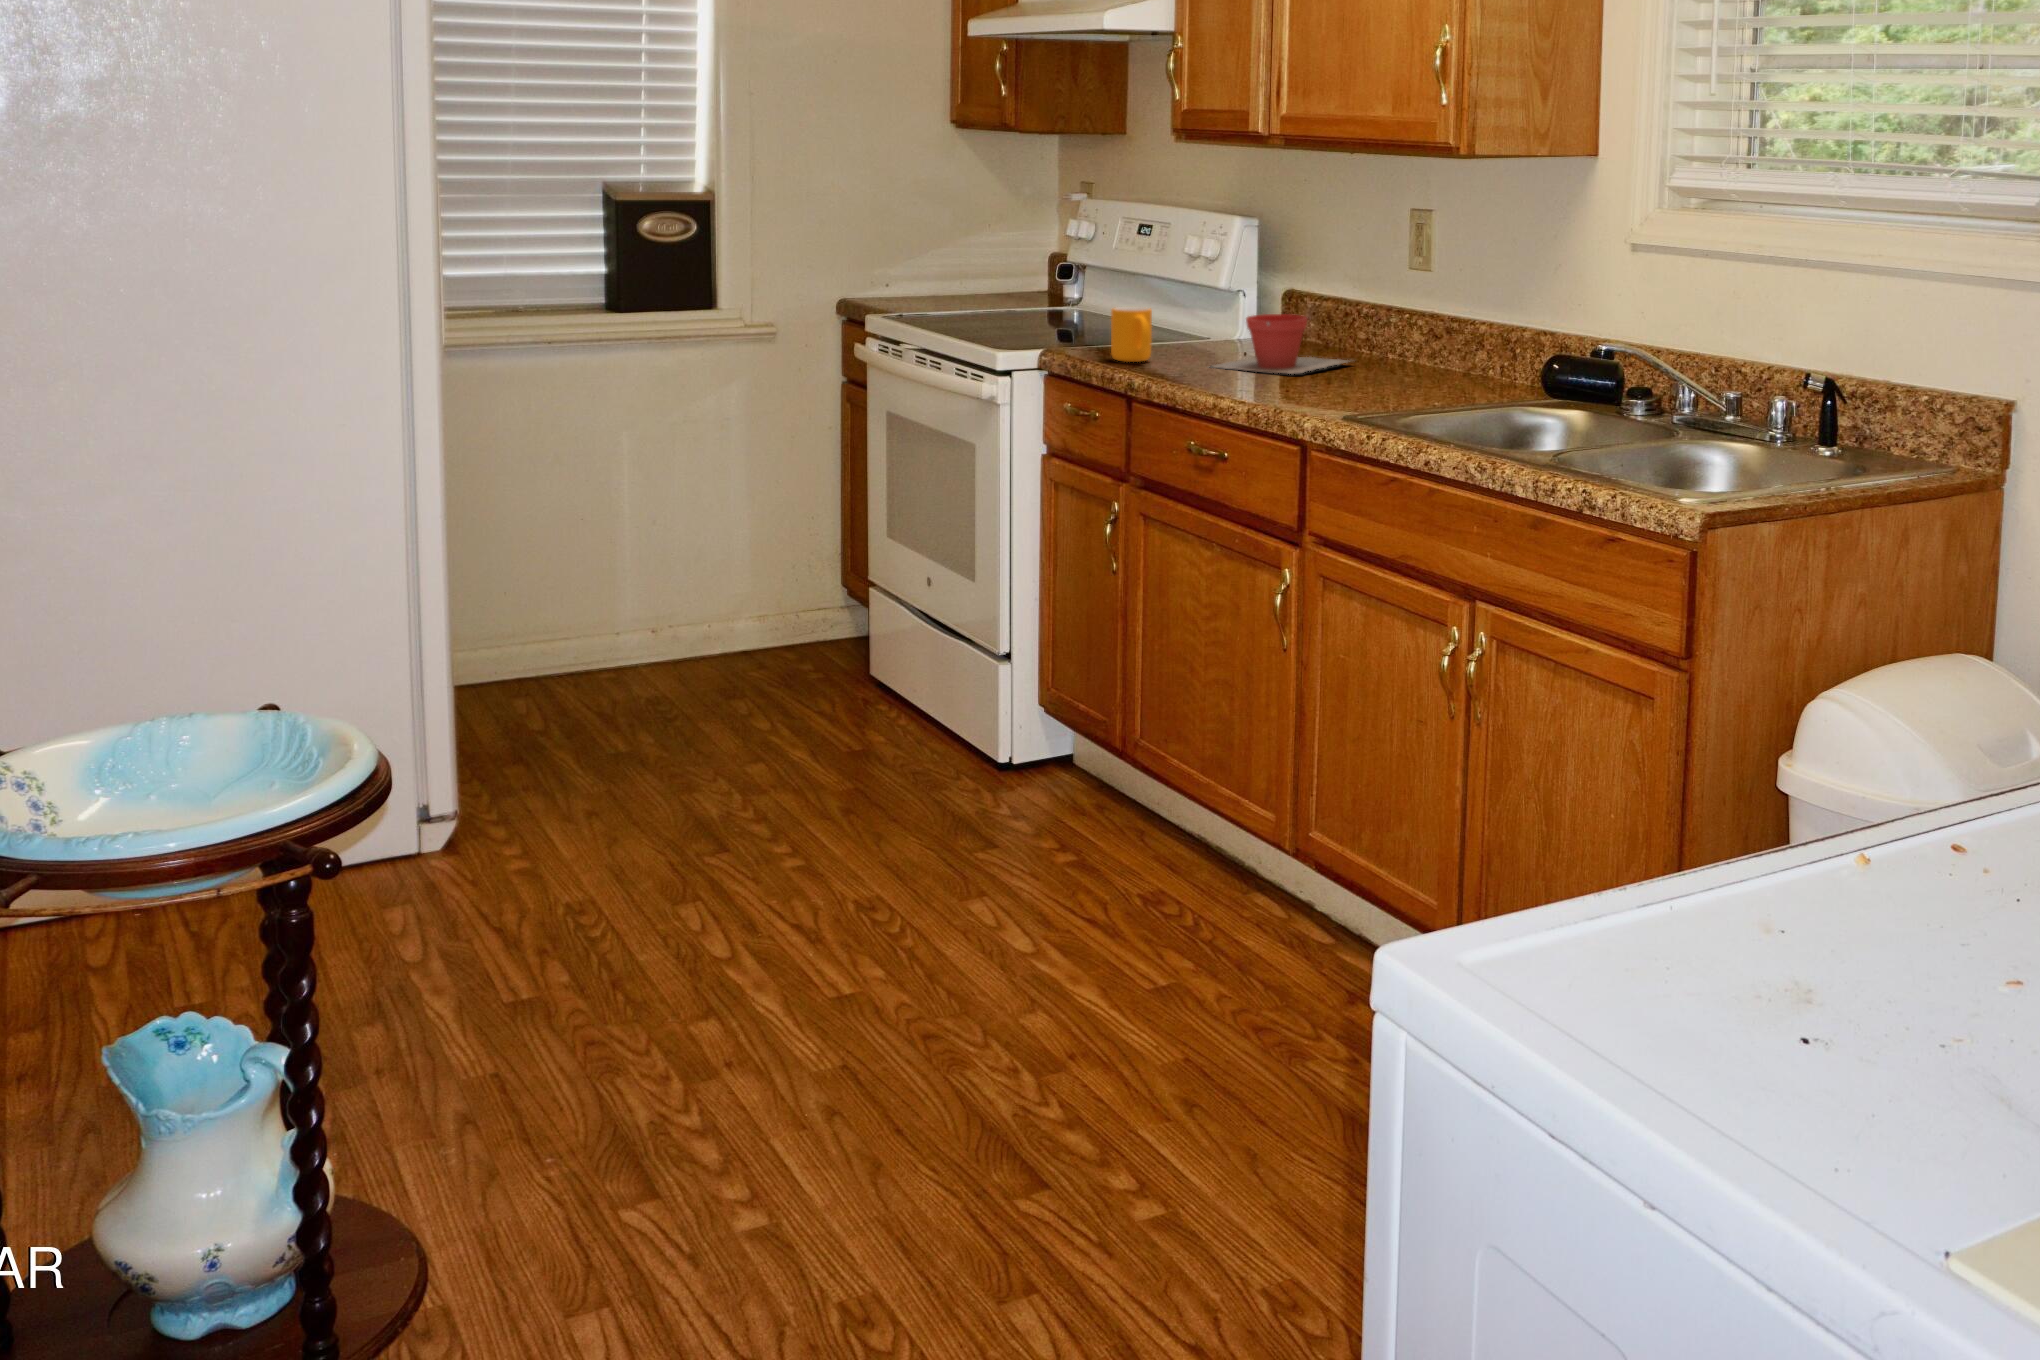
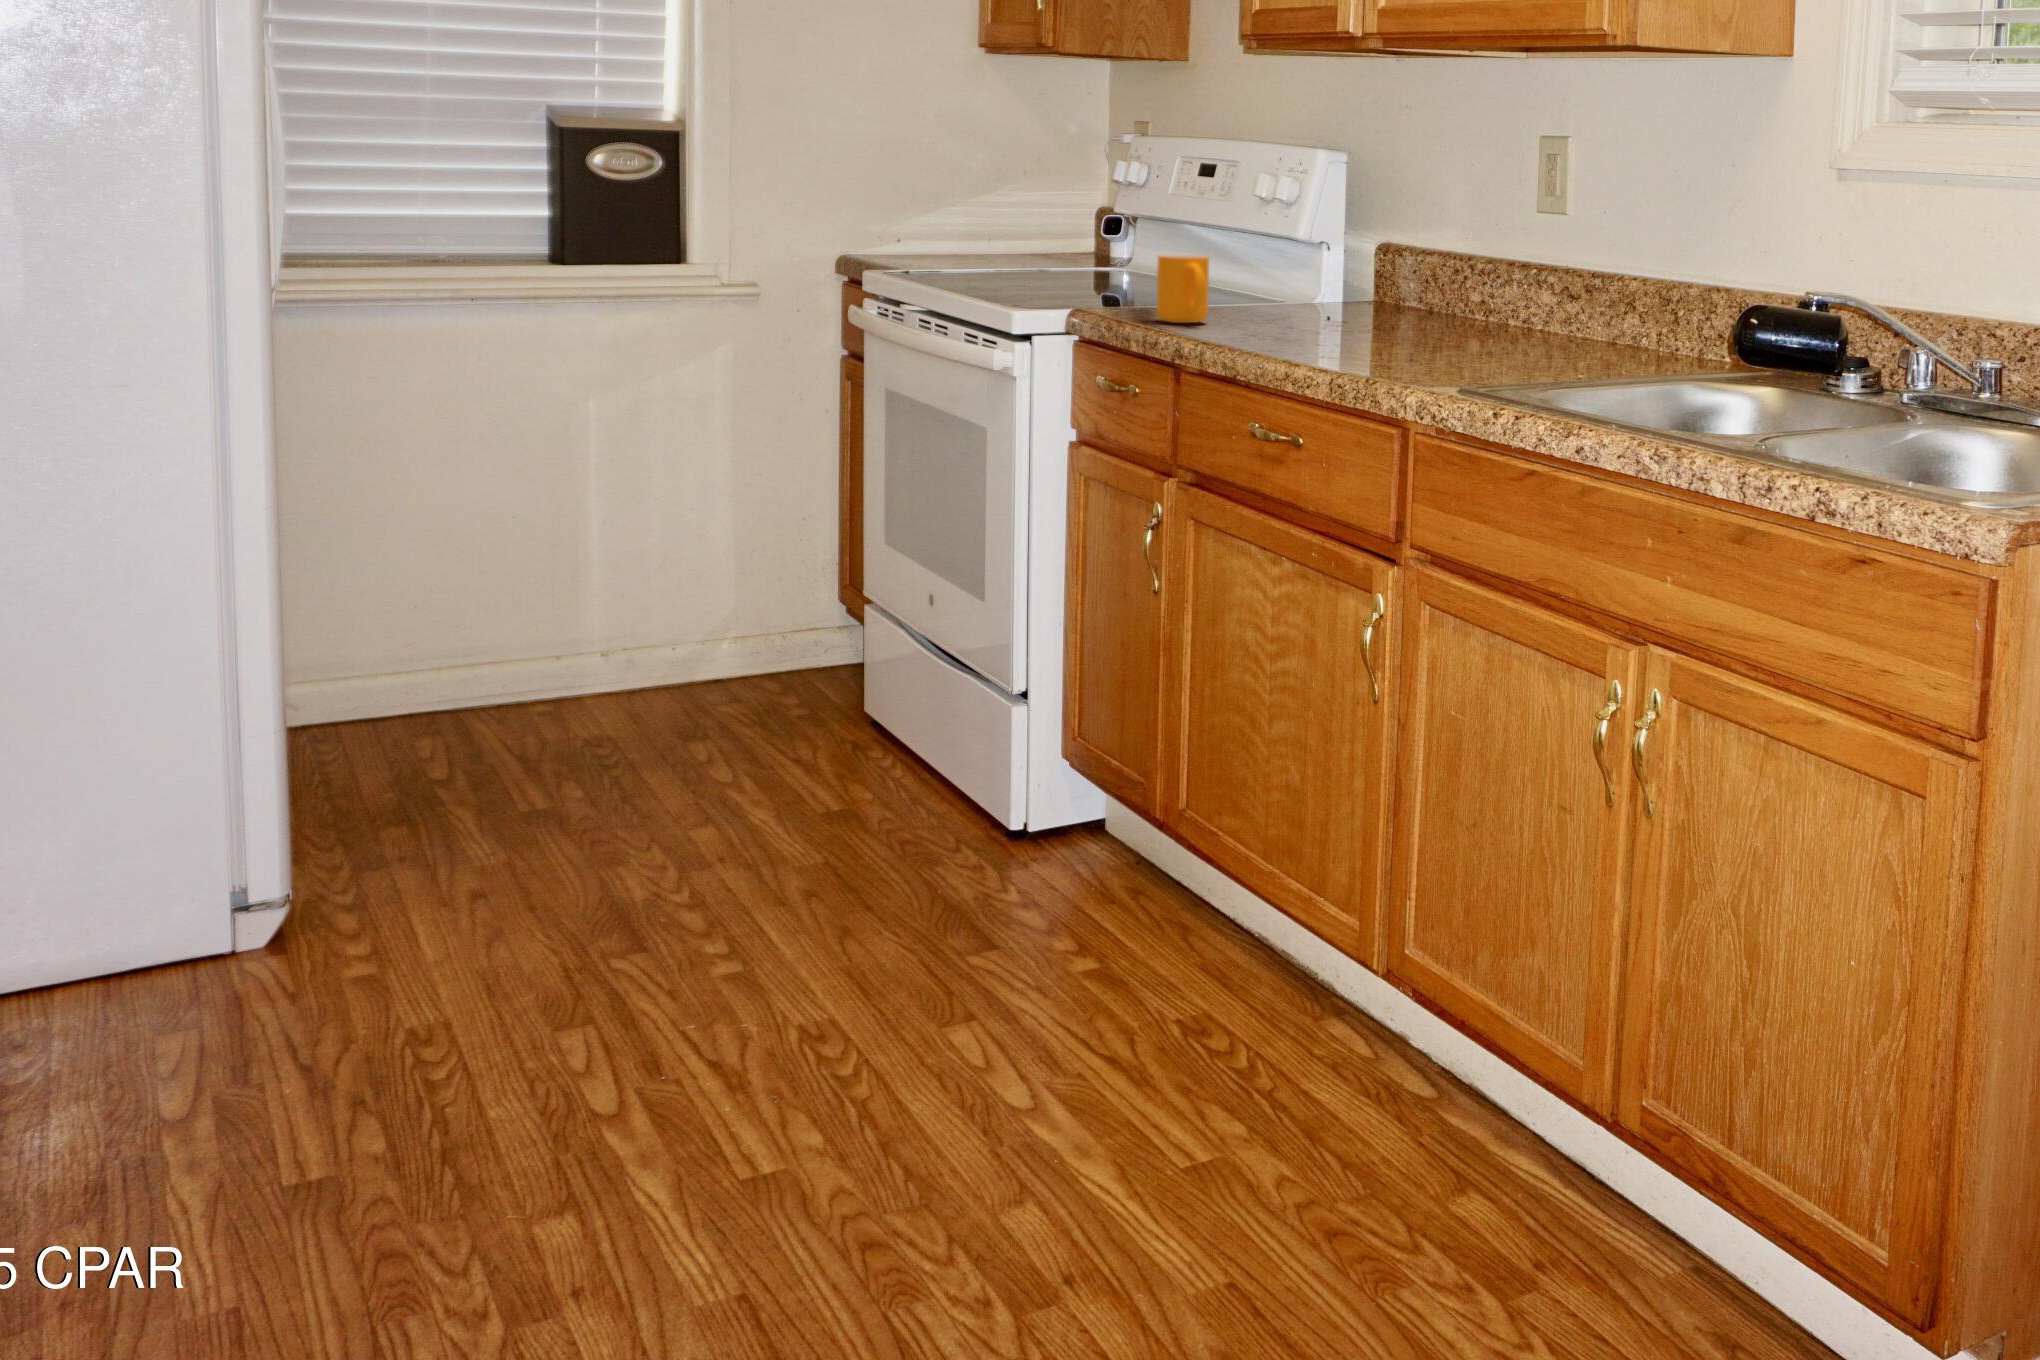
plant pot: present [1209,314,1350,374] -> none [1276,266,1466,339]

